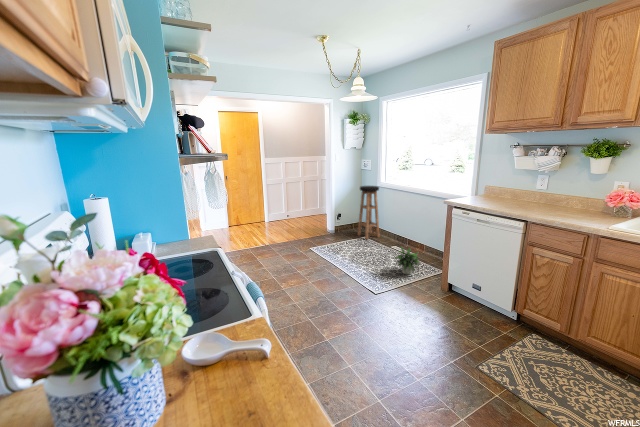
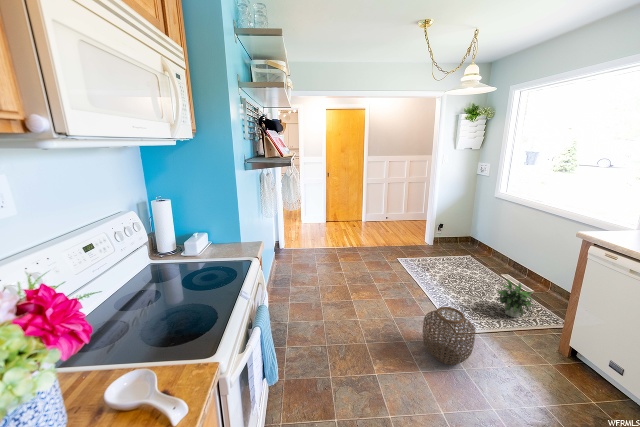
bar stool: present [358,186,380,239] -> none [460,196,496,259]
woven basket: none [353,273,393,319] -> present [422,307,475,365]

